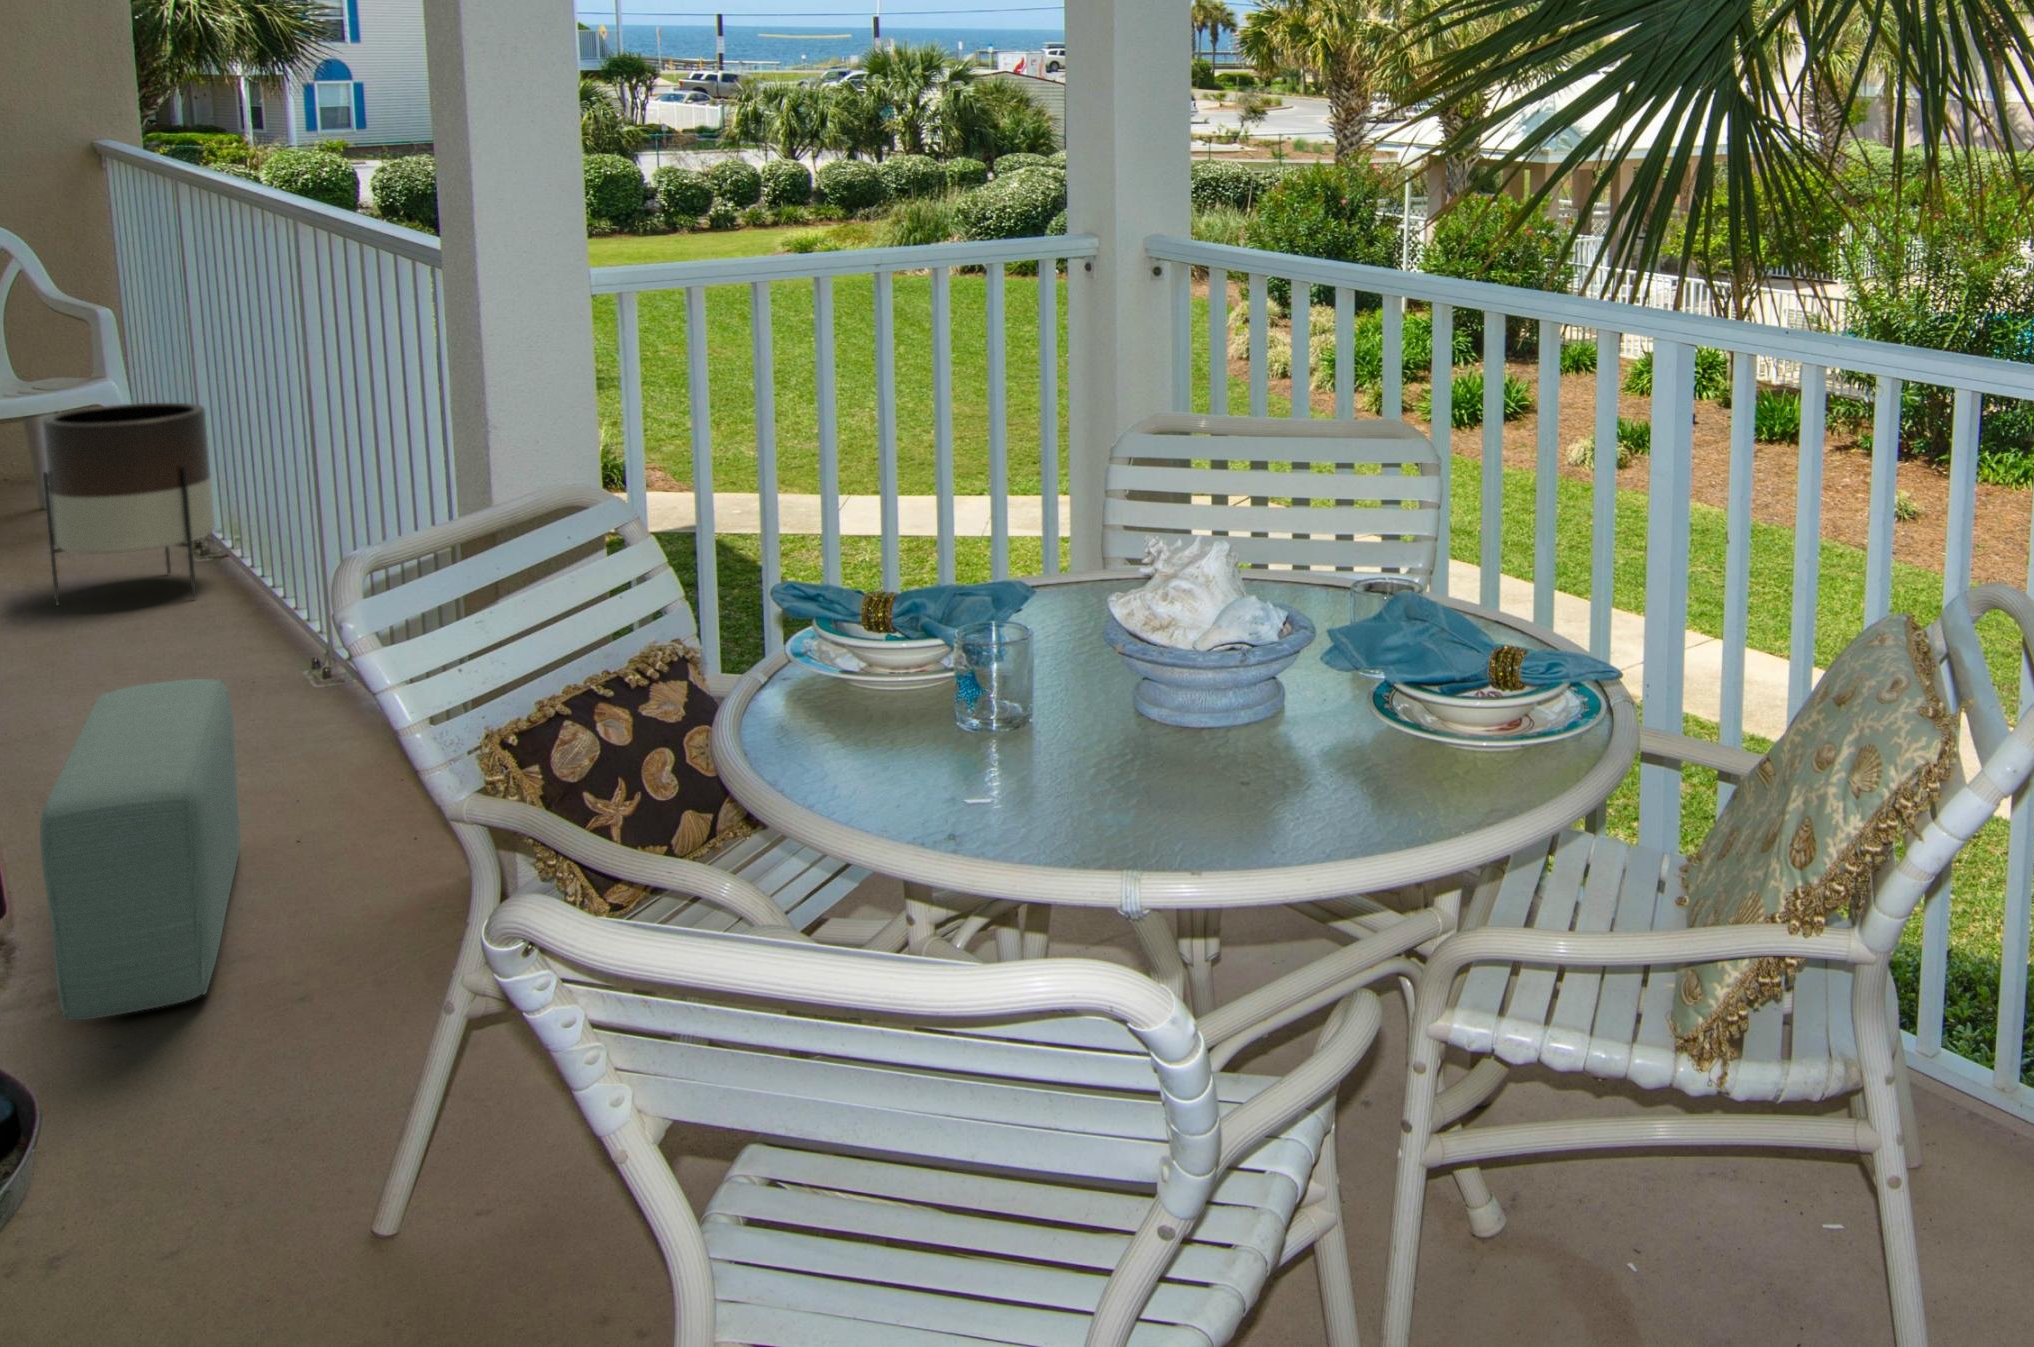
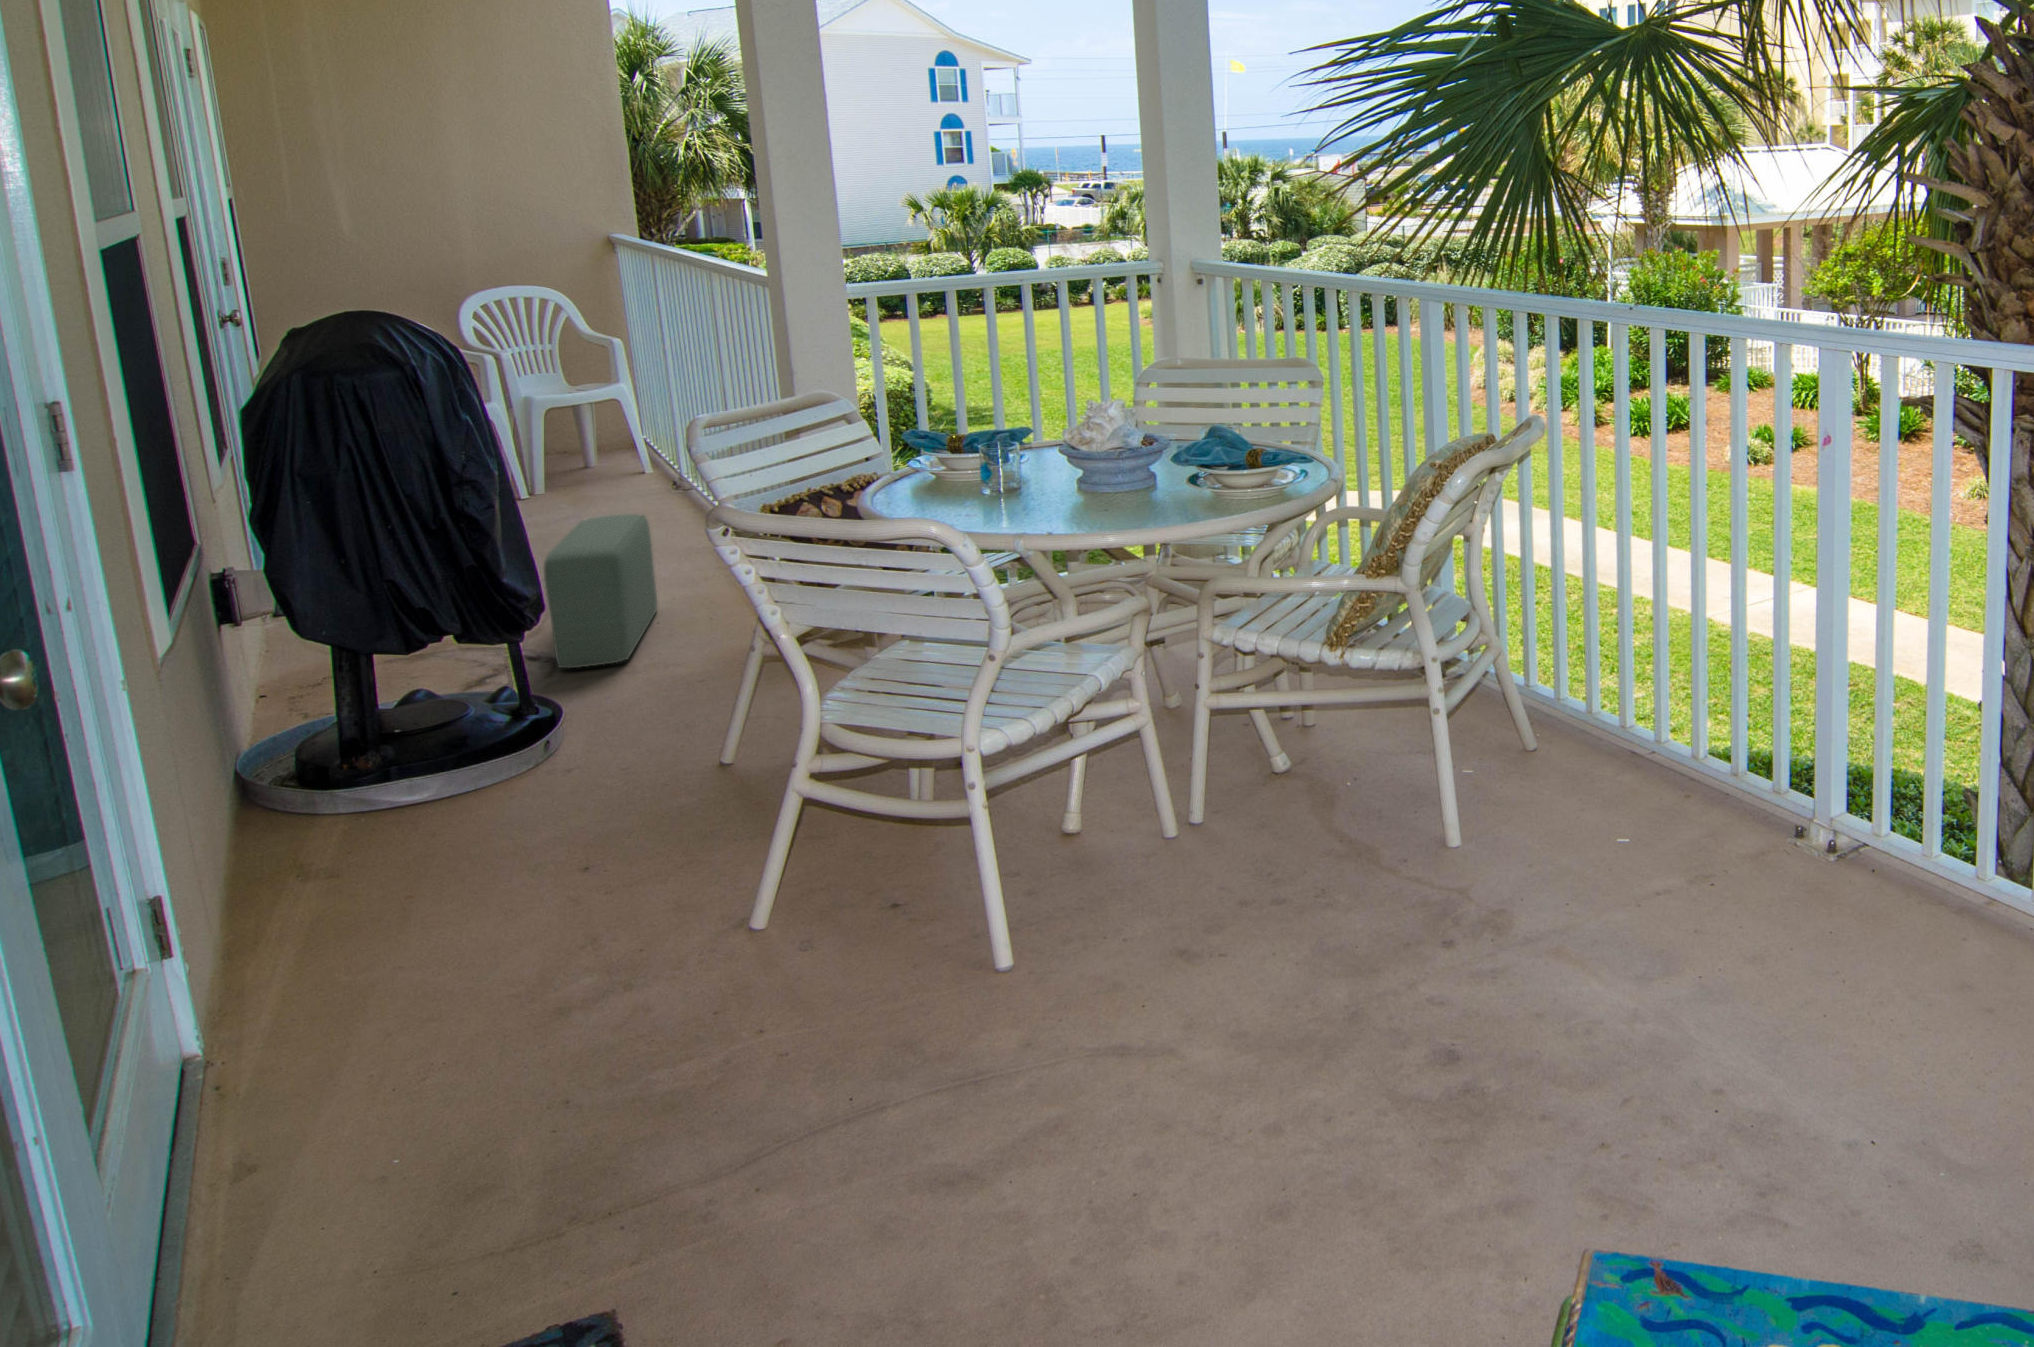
planter: present [43,403,215,605] -> none [573,390,673,511]

